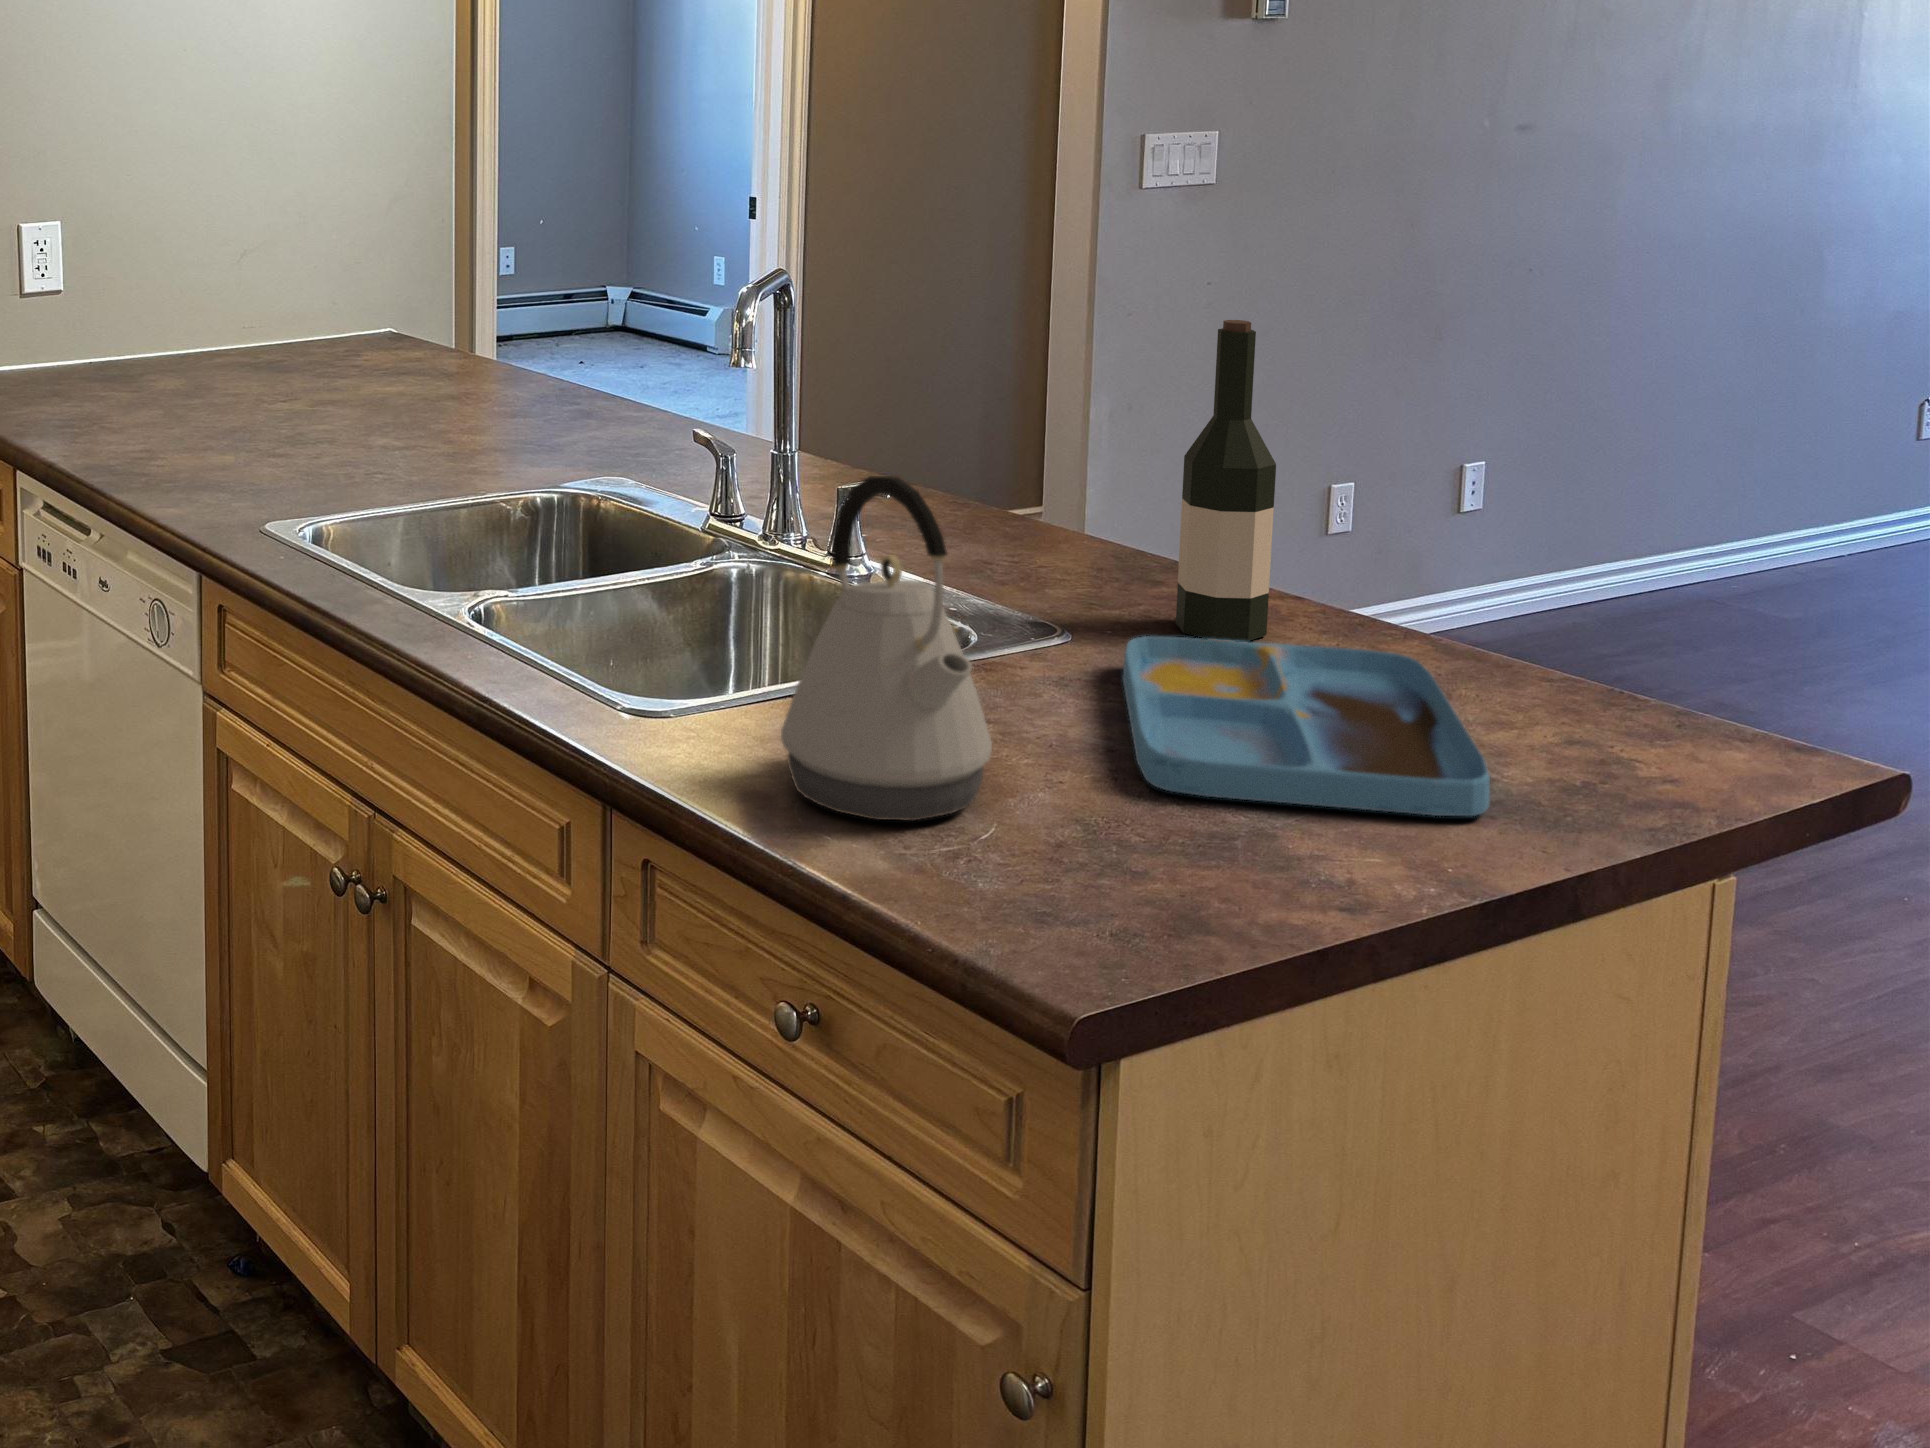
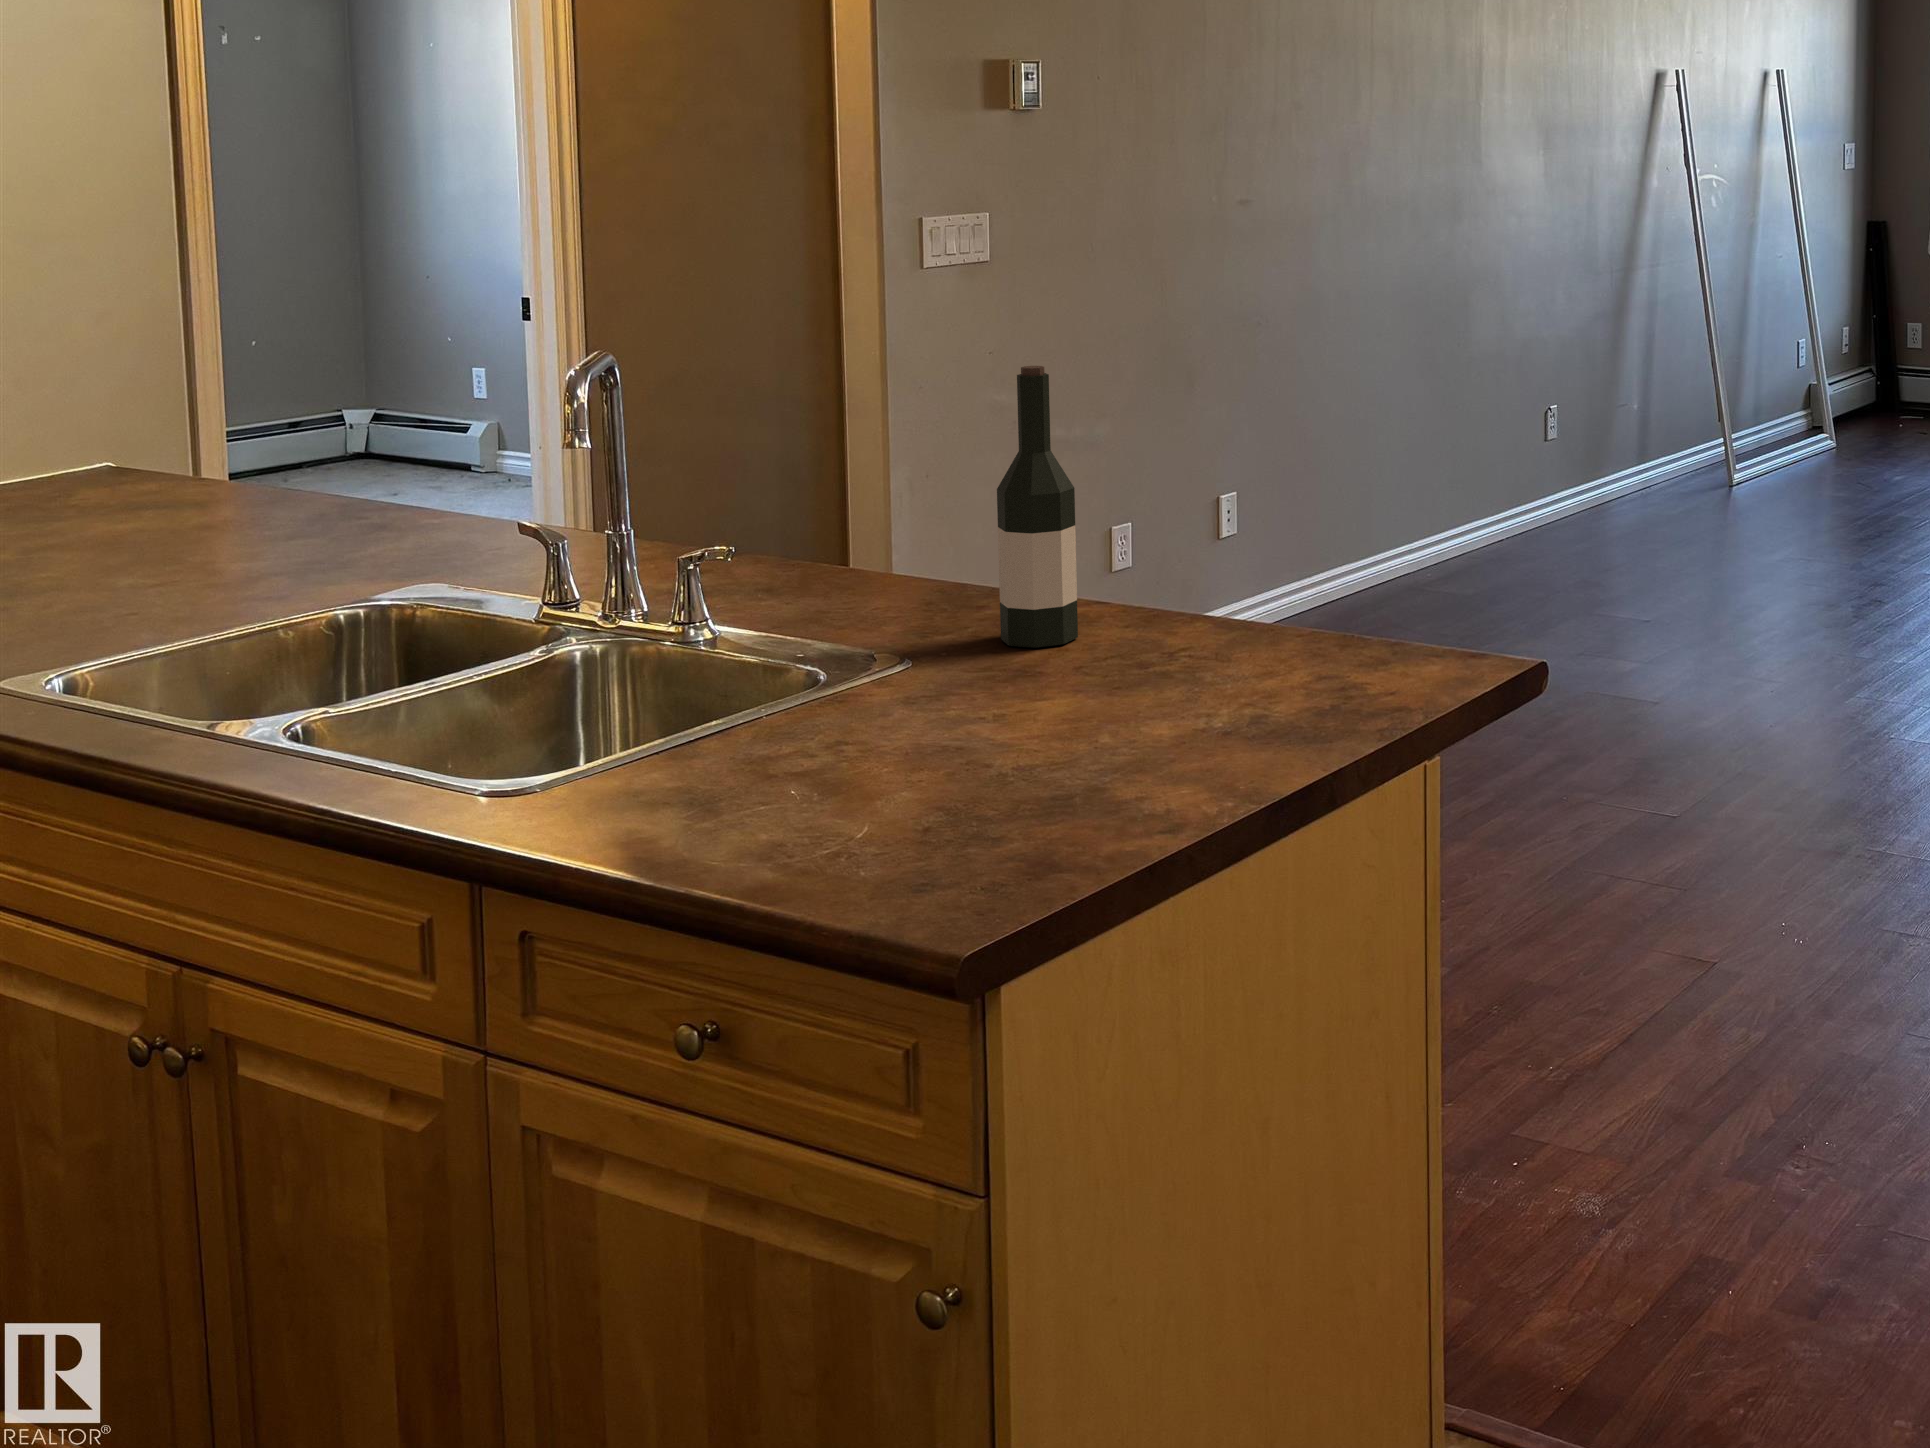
kettle: present [781,476,992,821] -> none [657,523,859,842]
tray: present [1122,636,1490,816] -> none [962,633,1265,771]

